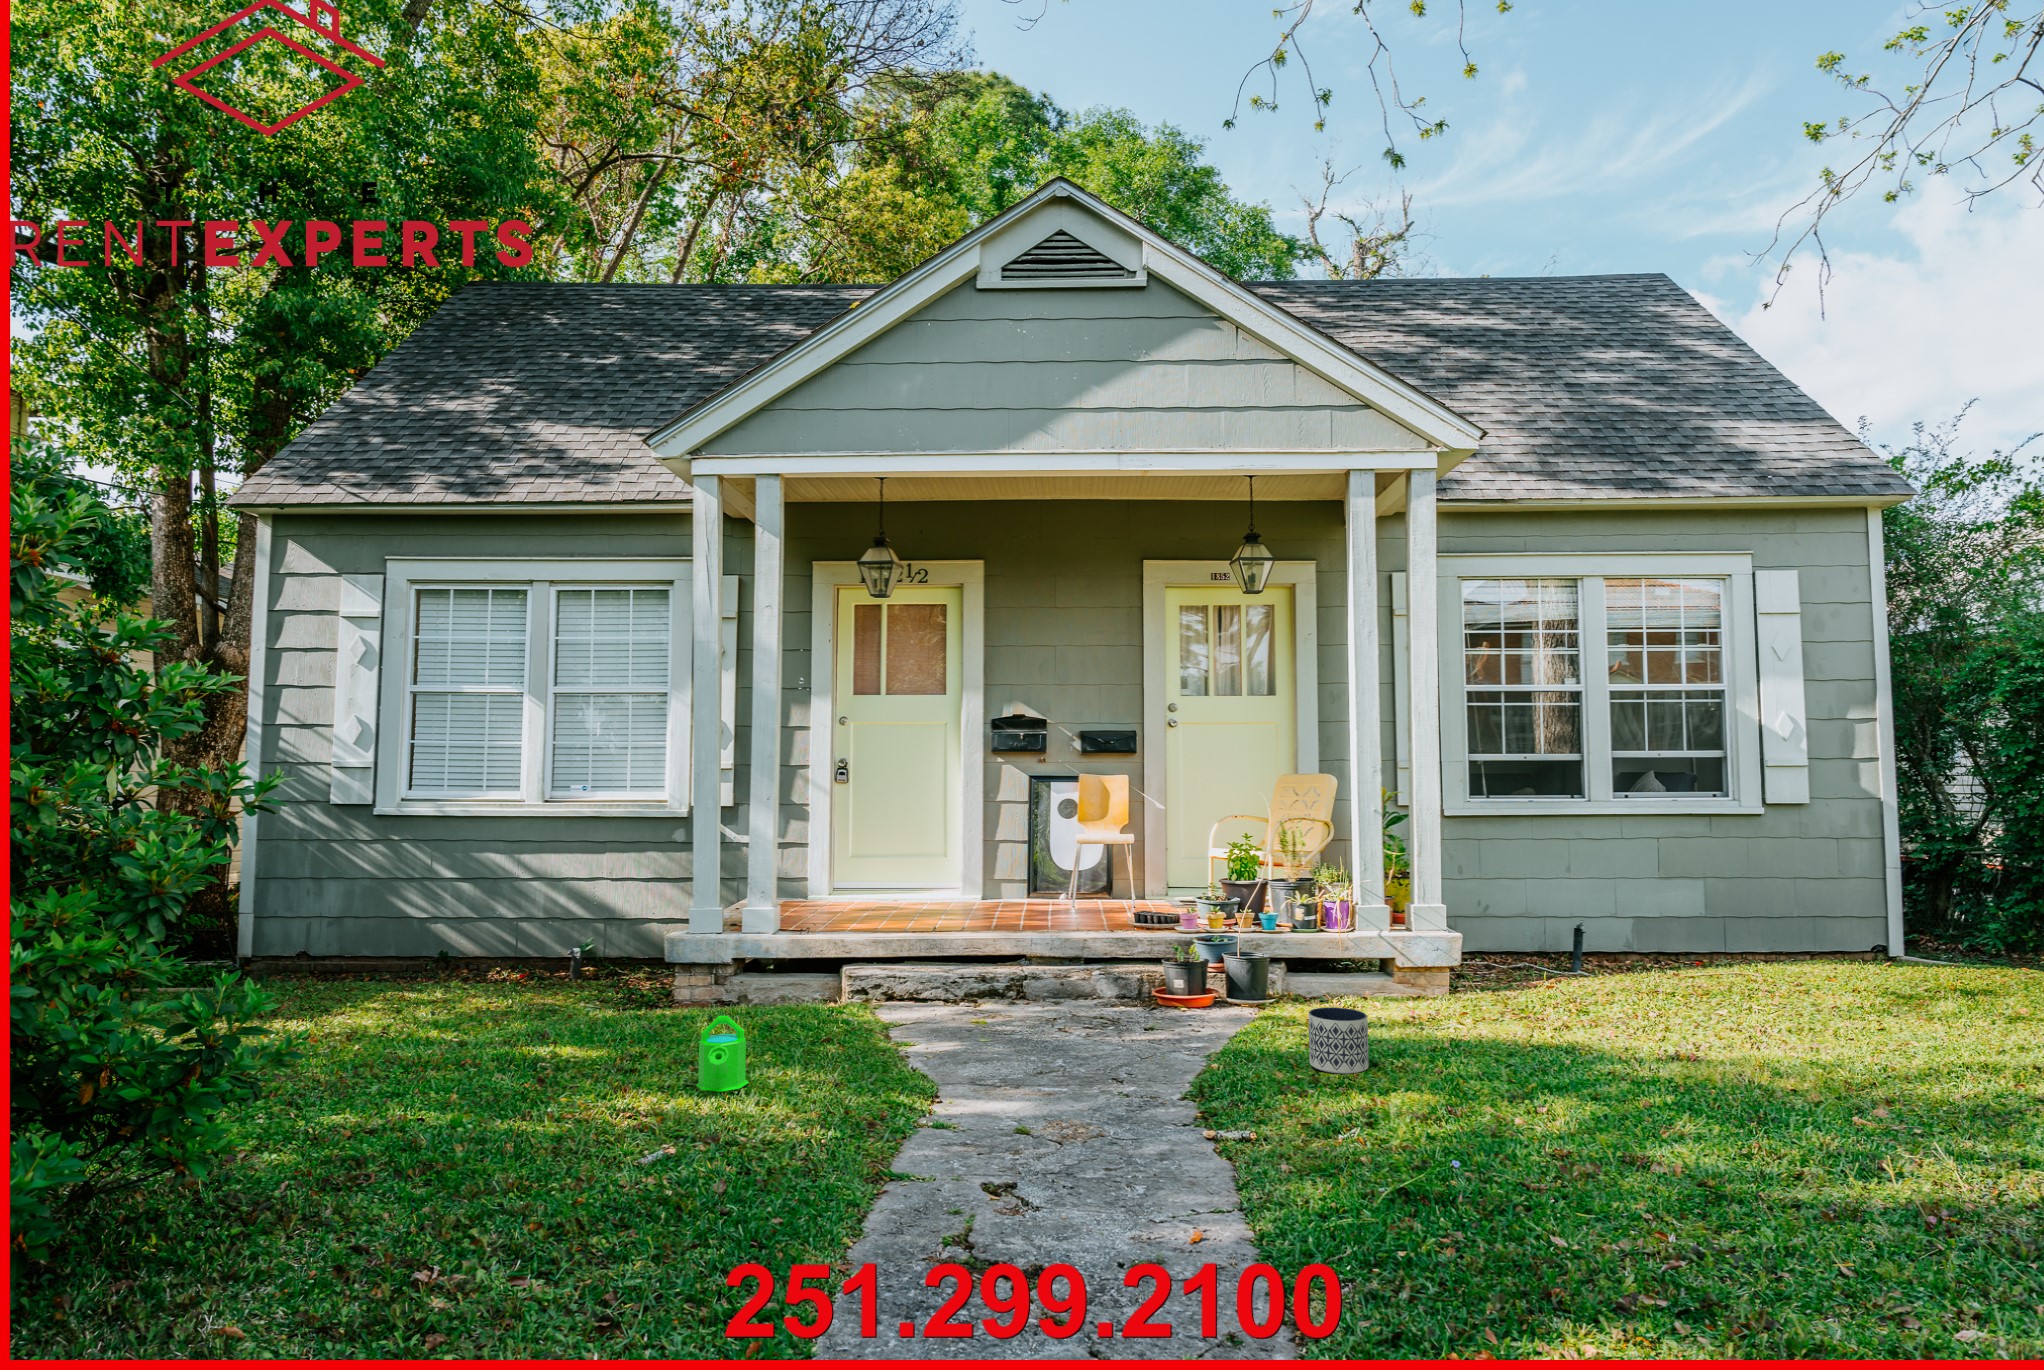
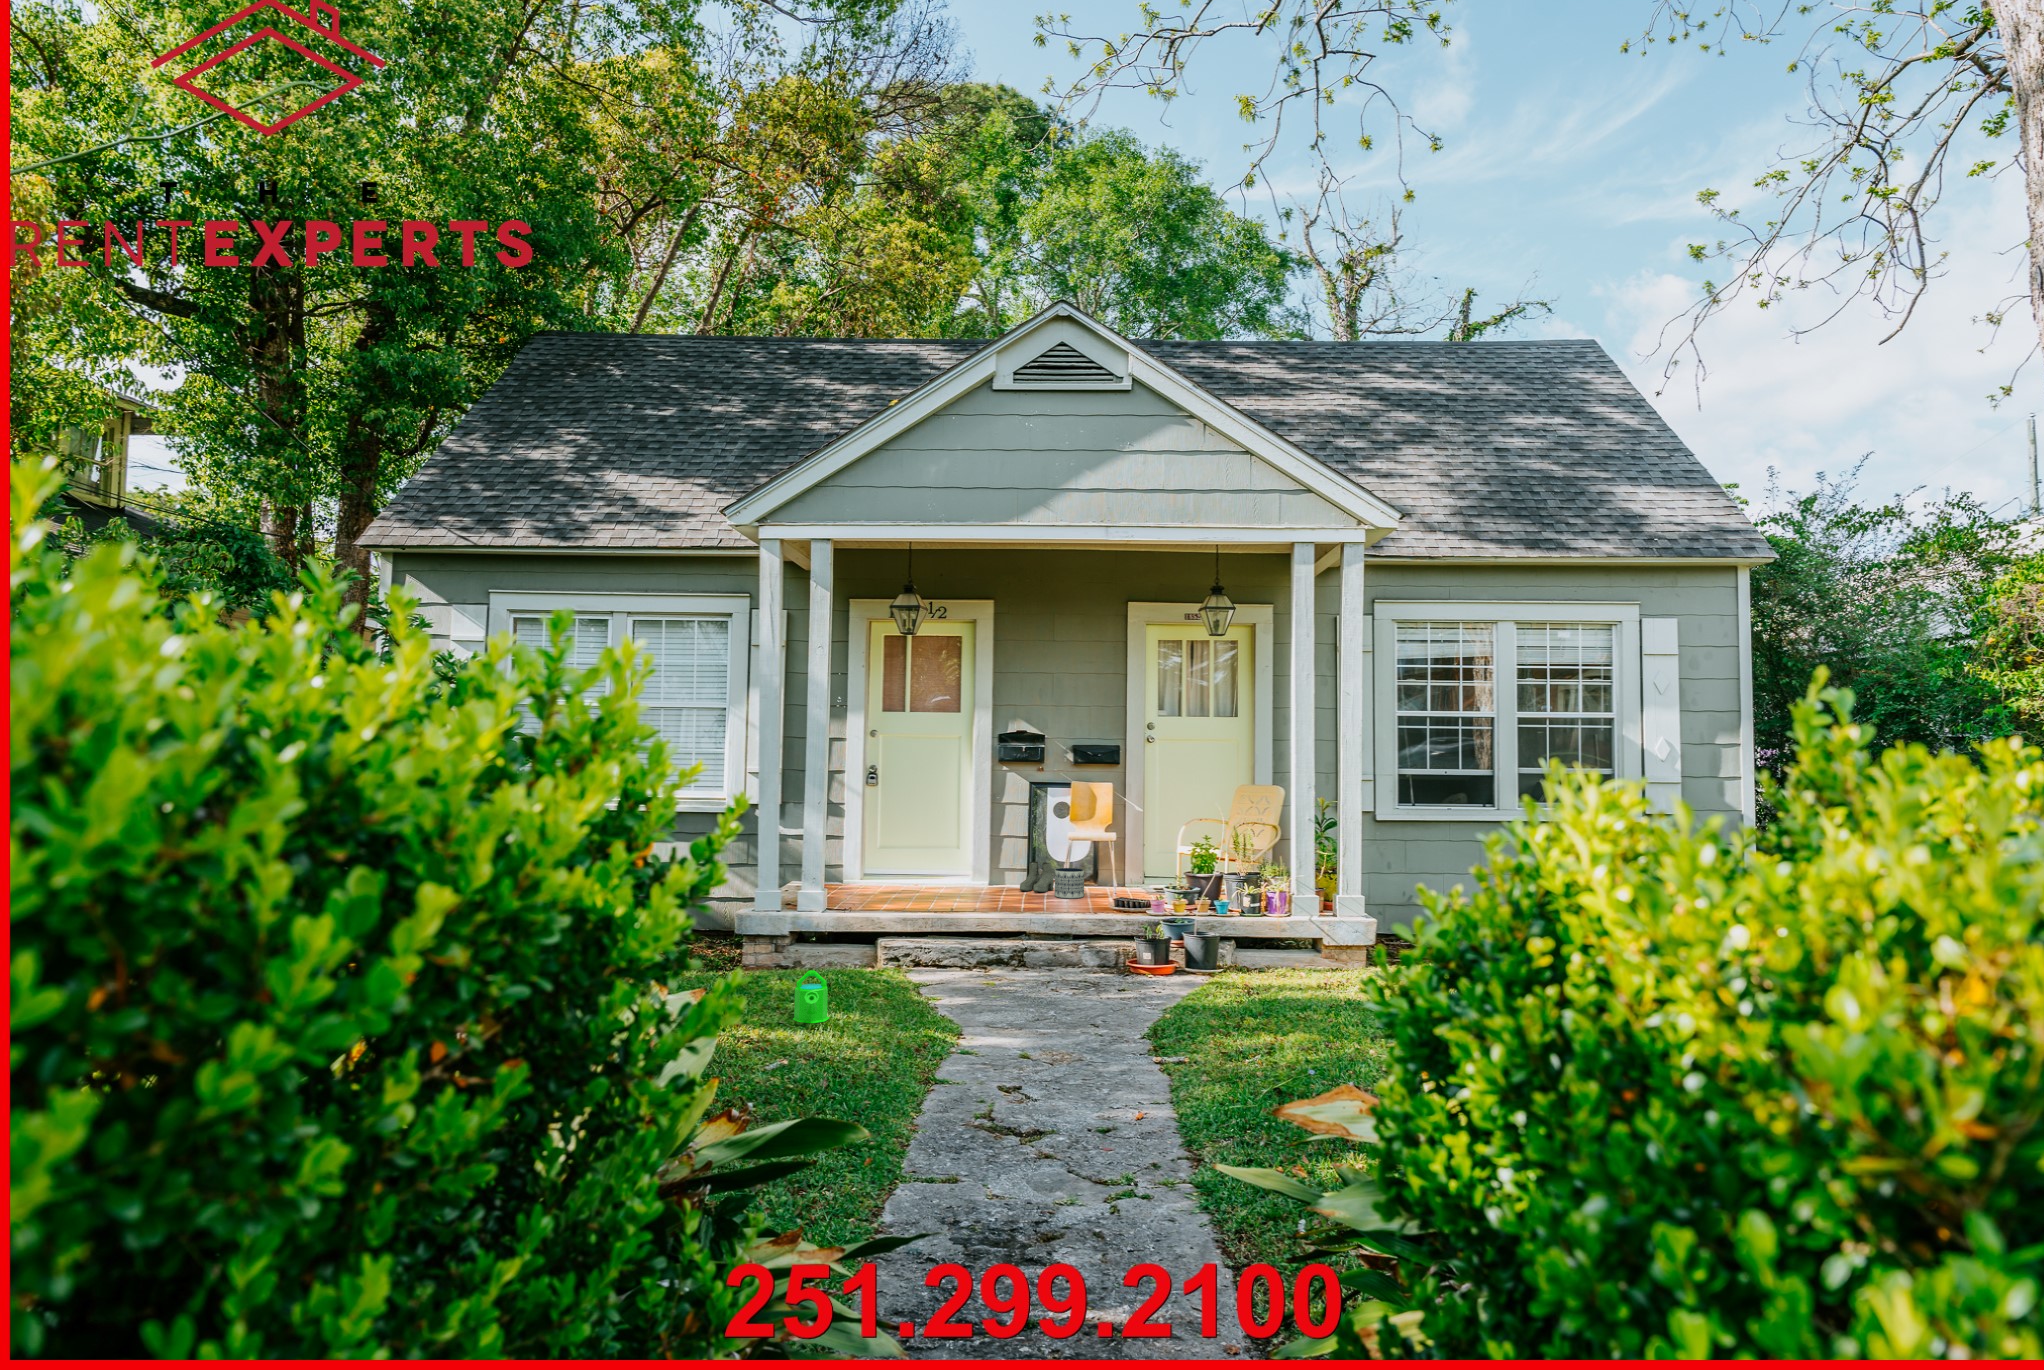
boots: none [1019,870,1060,906] -> present [1020,862,1053,892]
planter: present [1309,1007,1369,1074] -> present [1055,868,1084,898]

